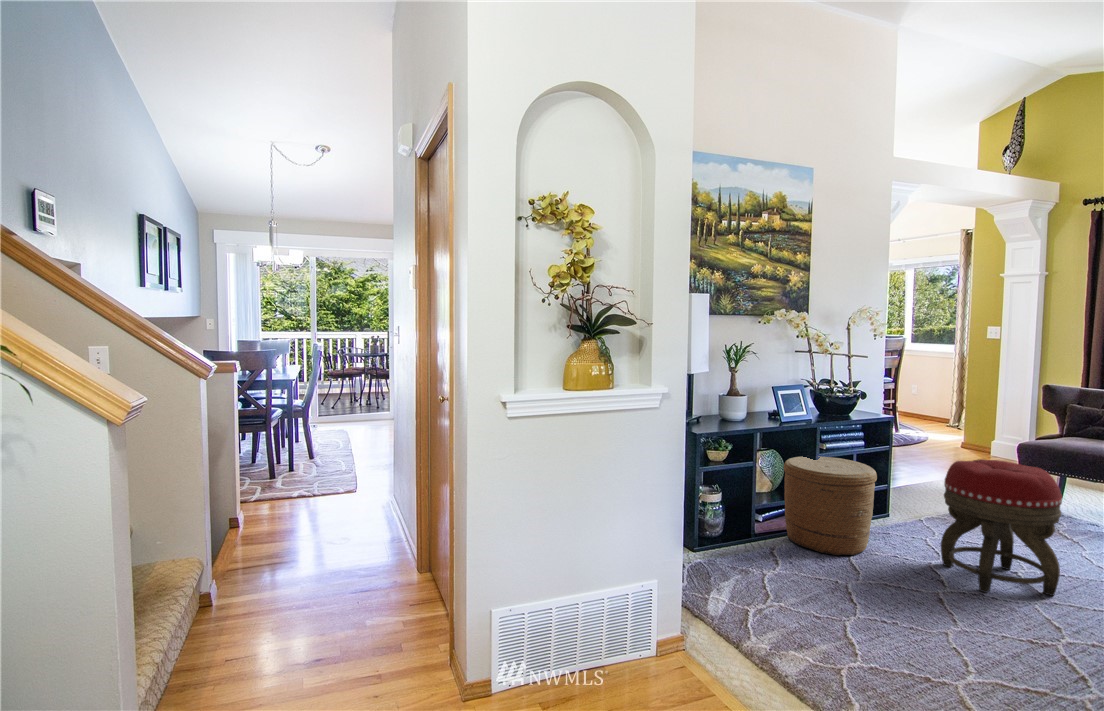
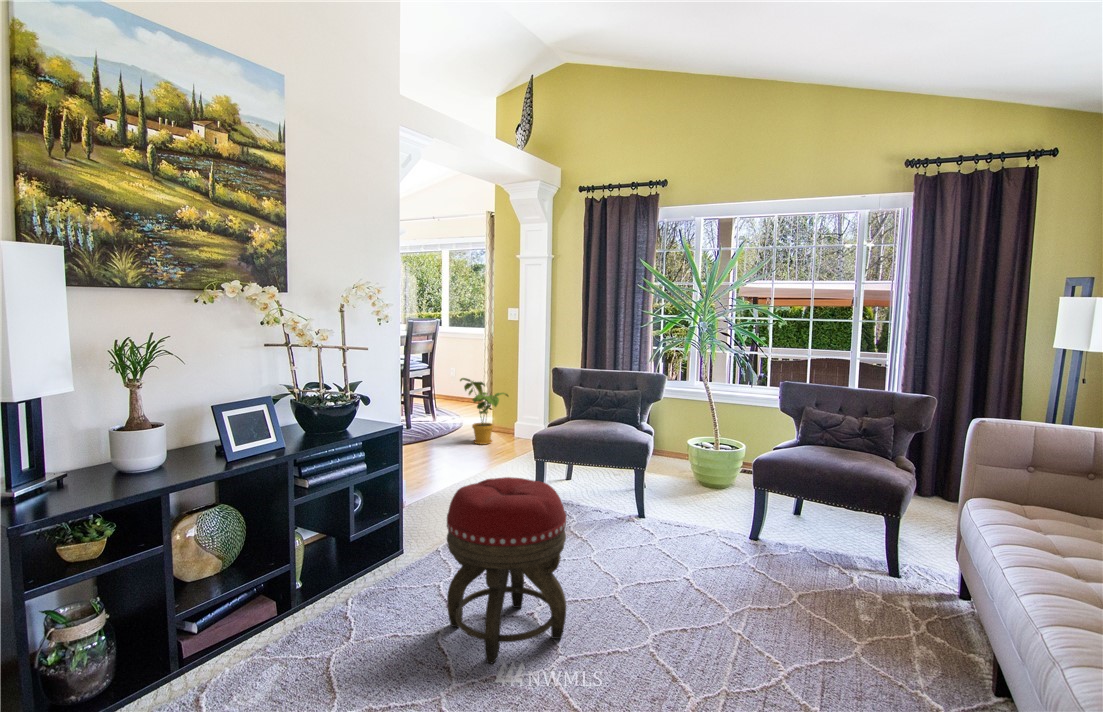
house plant: none [930,391,985,455] -> present [460,378,508,445]
woven basket: present [784,457,877,555] -> none [229,500,368,662]

